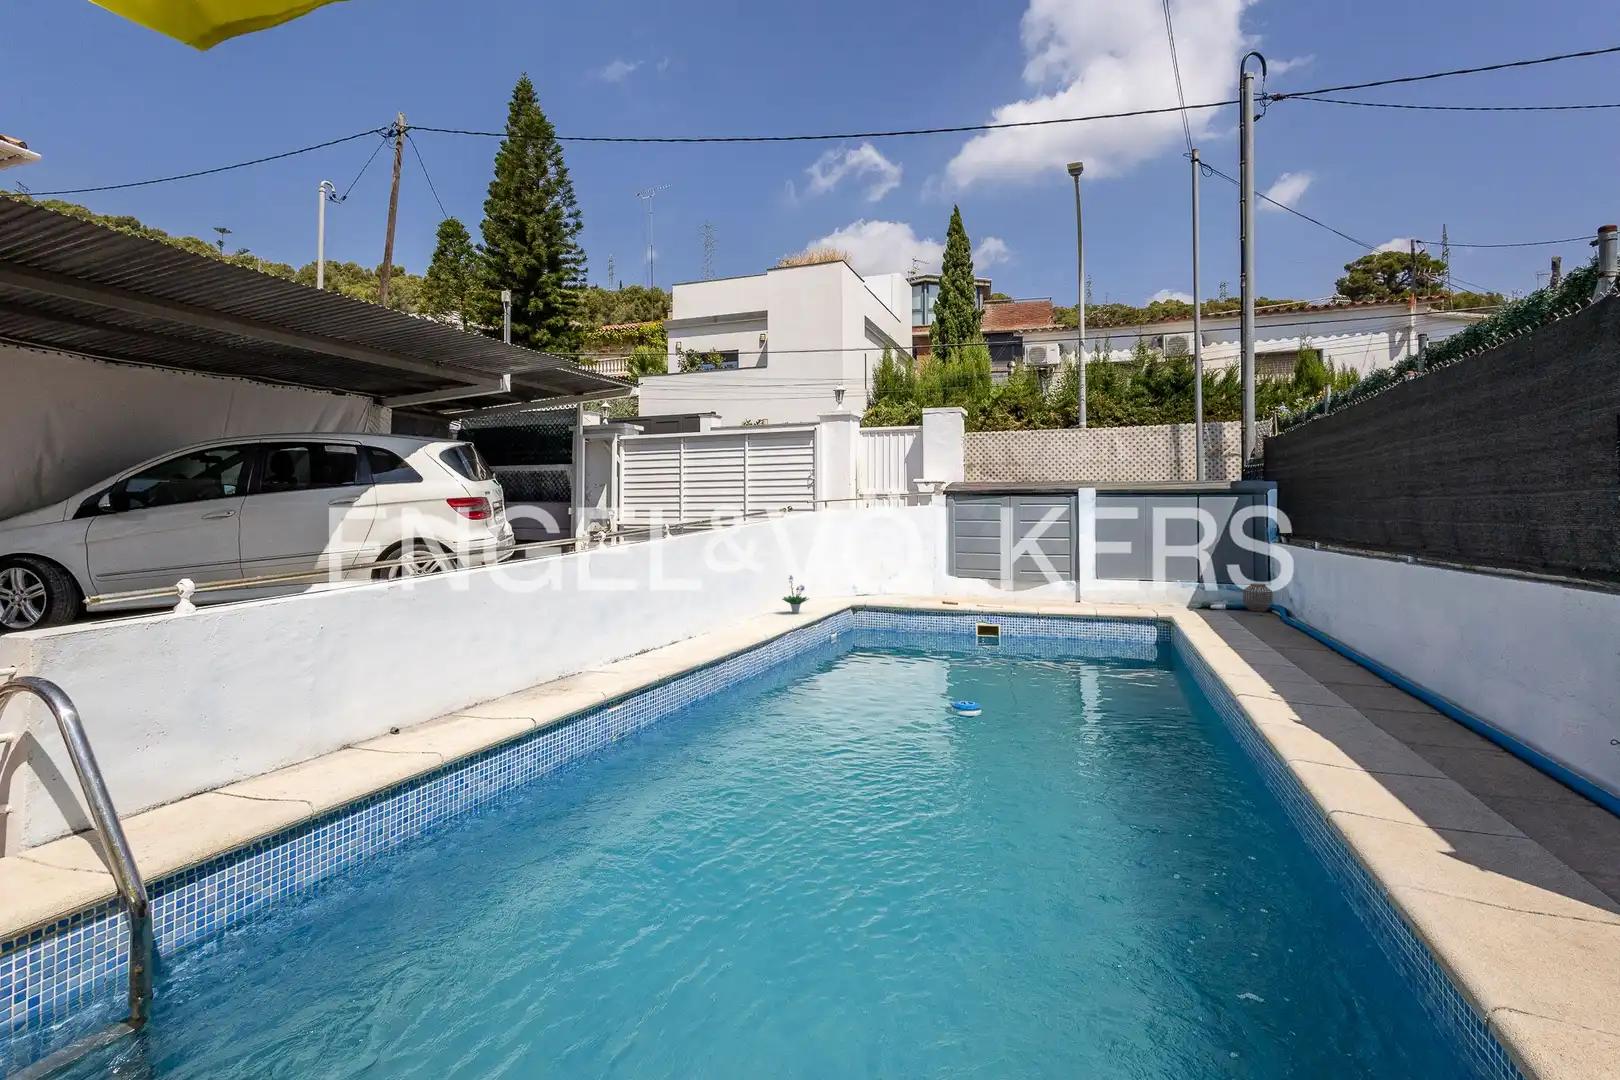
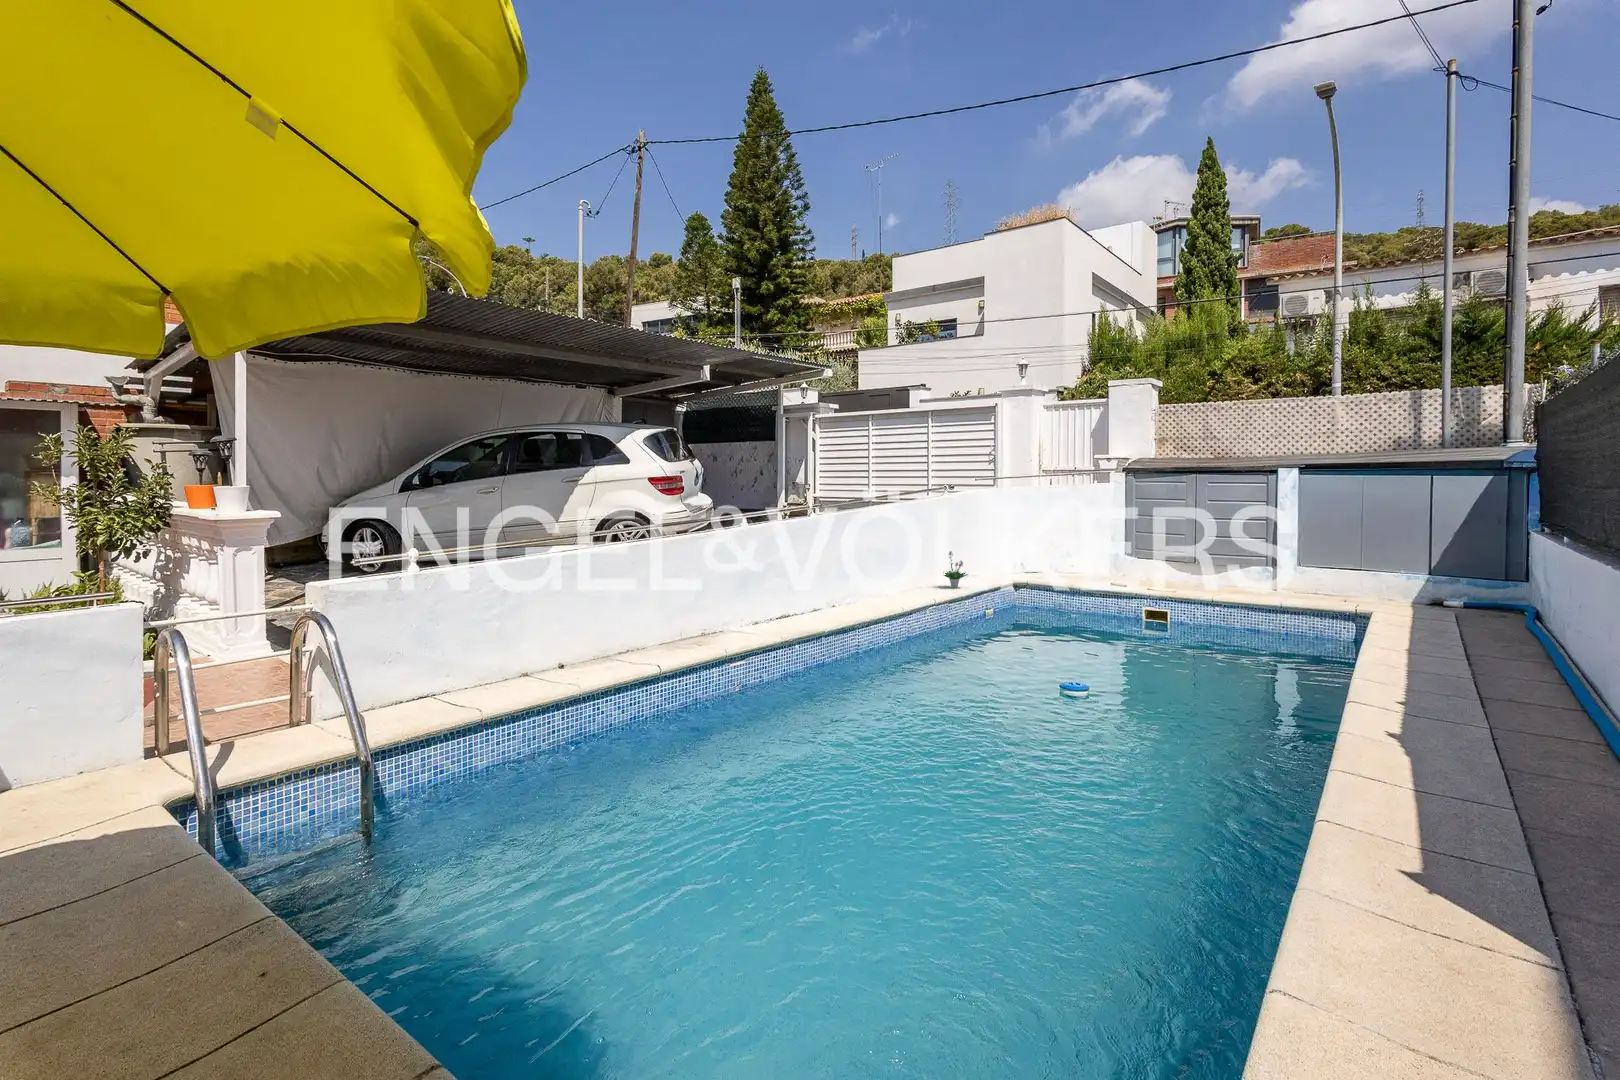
woven basket: present [1243,583,1273,612] -> none [1478,576,1518,609]

